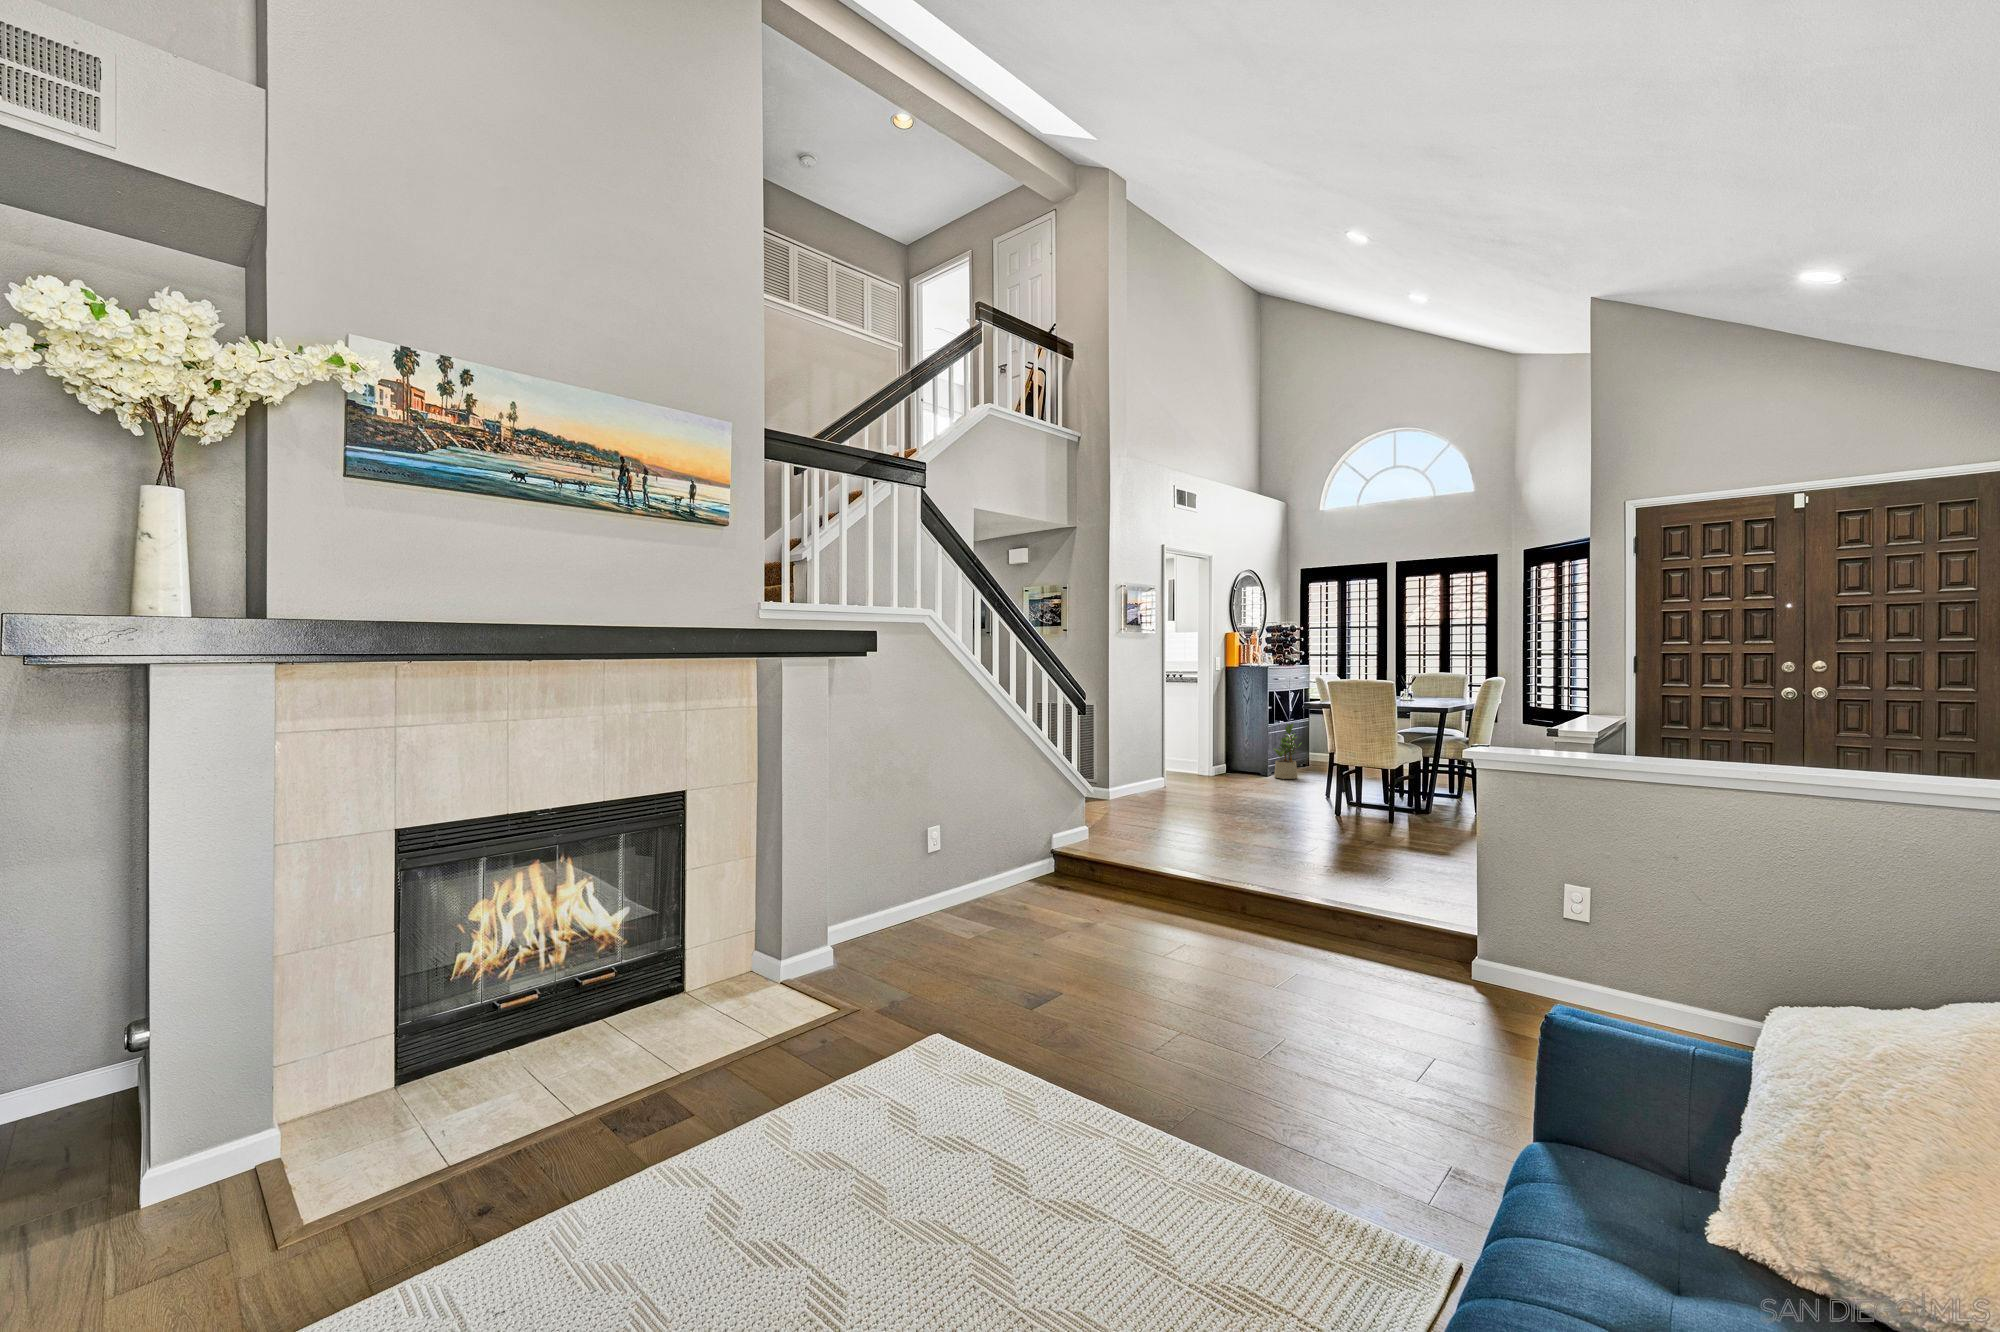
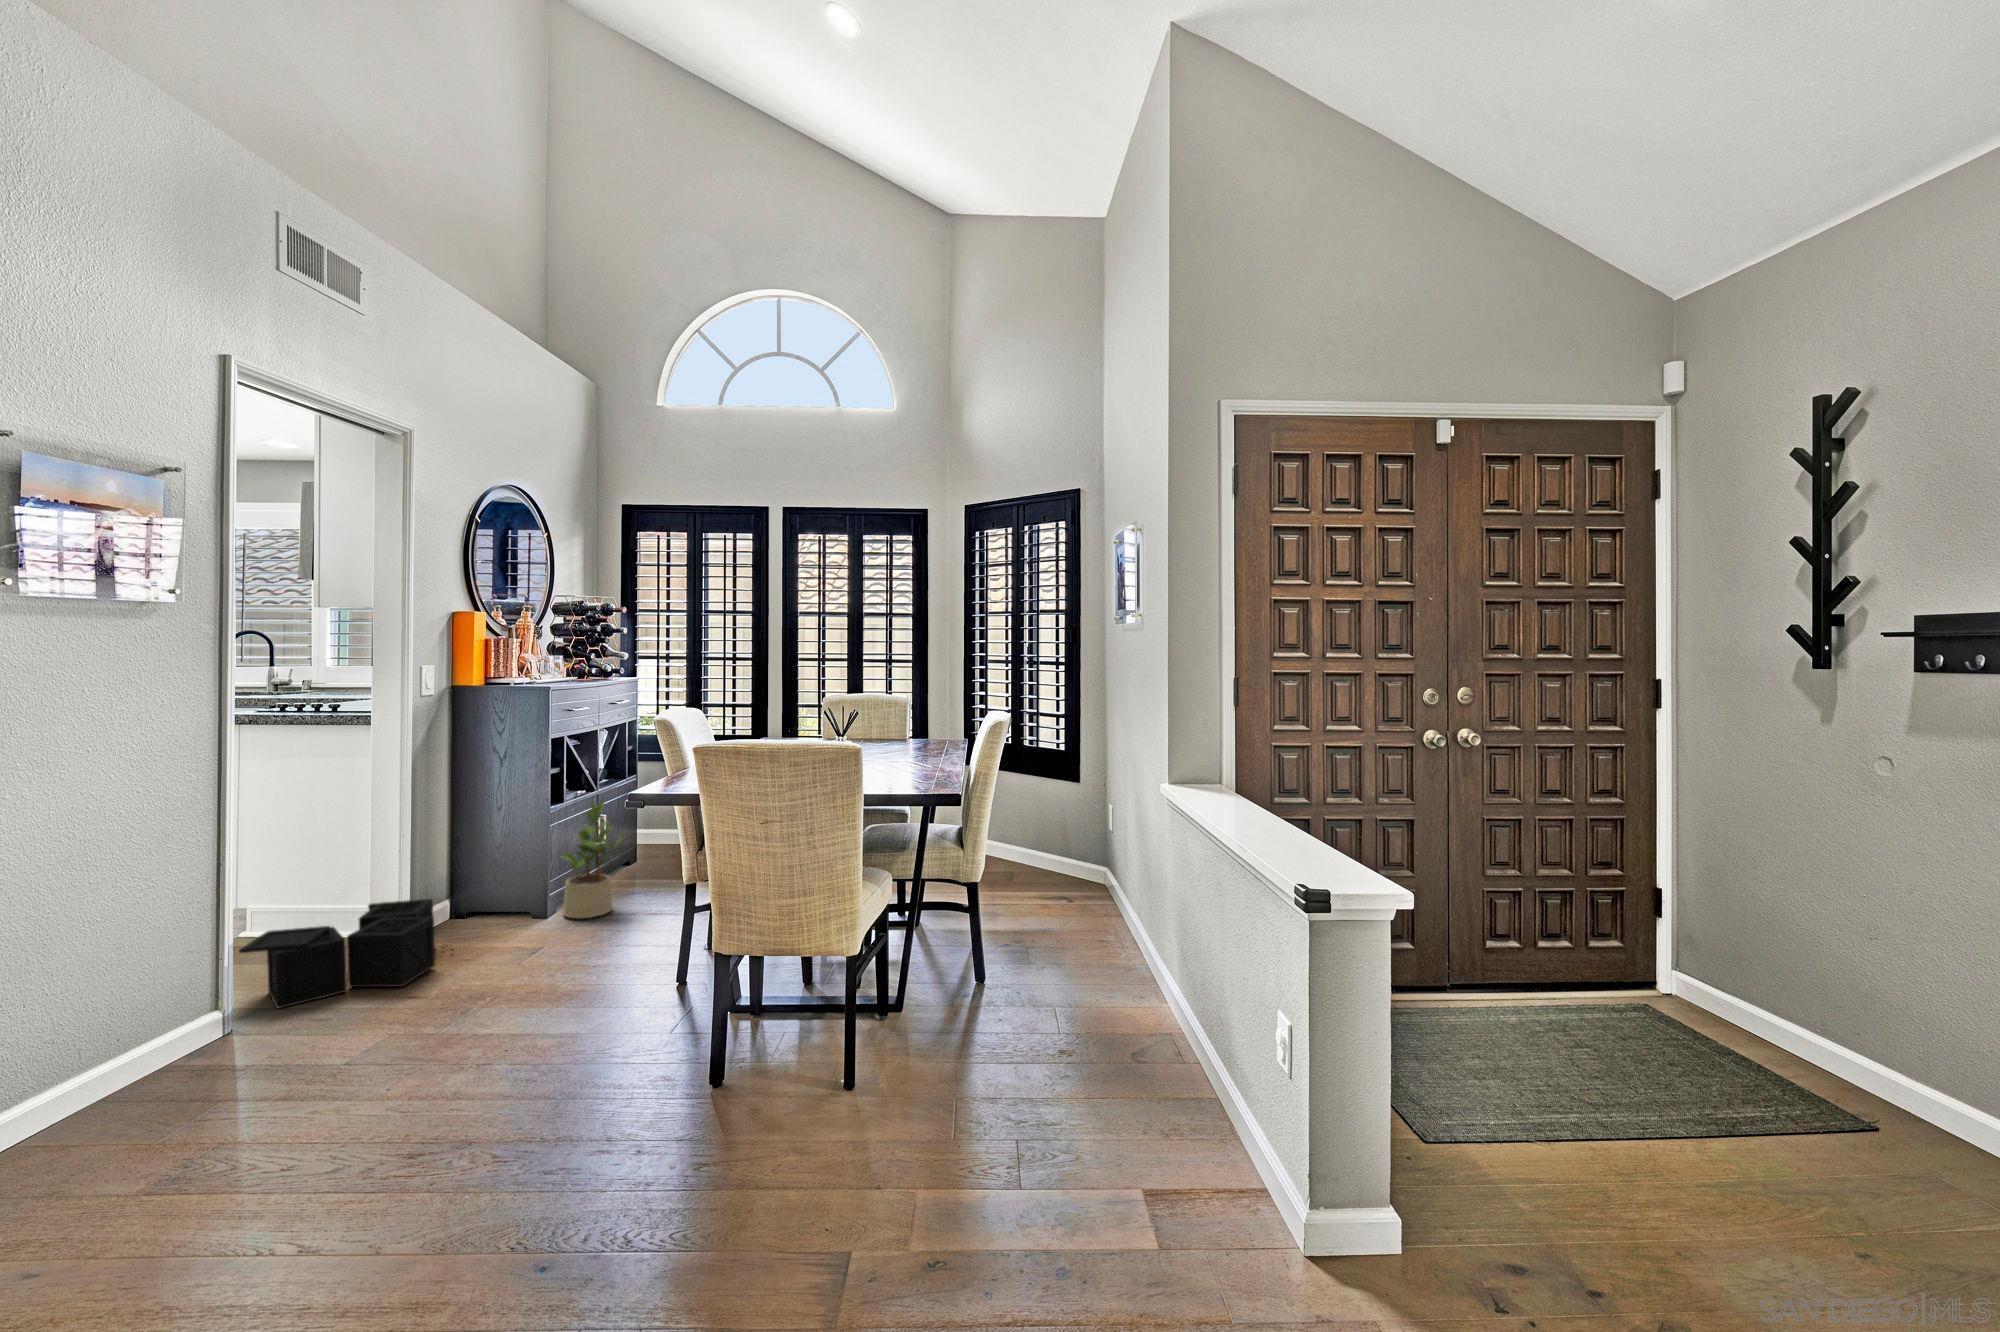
storage bin: none [1163,757,1231,786] -> present [239,899,454,1009]

